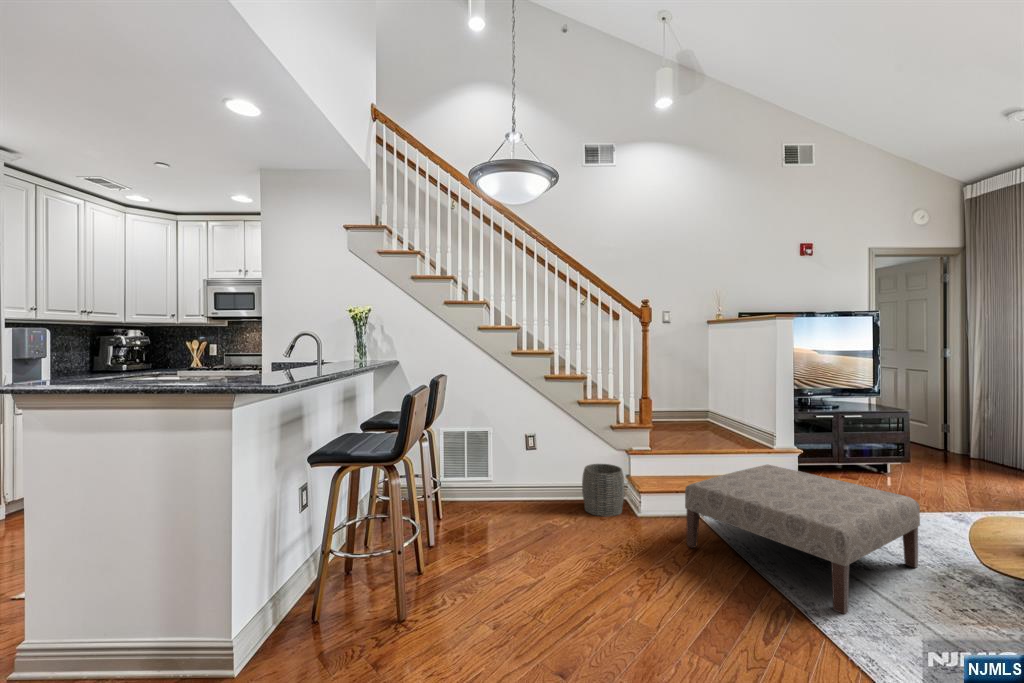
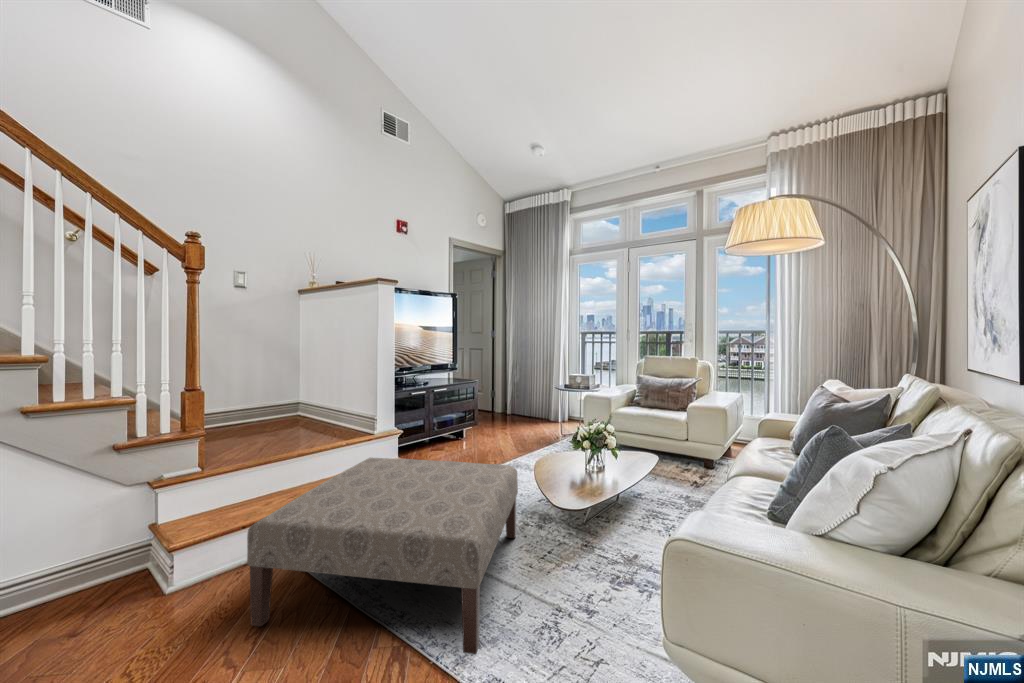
woven basket: present [582,464,624,517] -> none [28,514,139,628]

